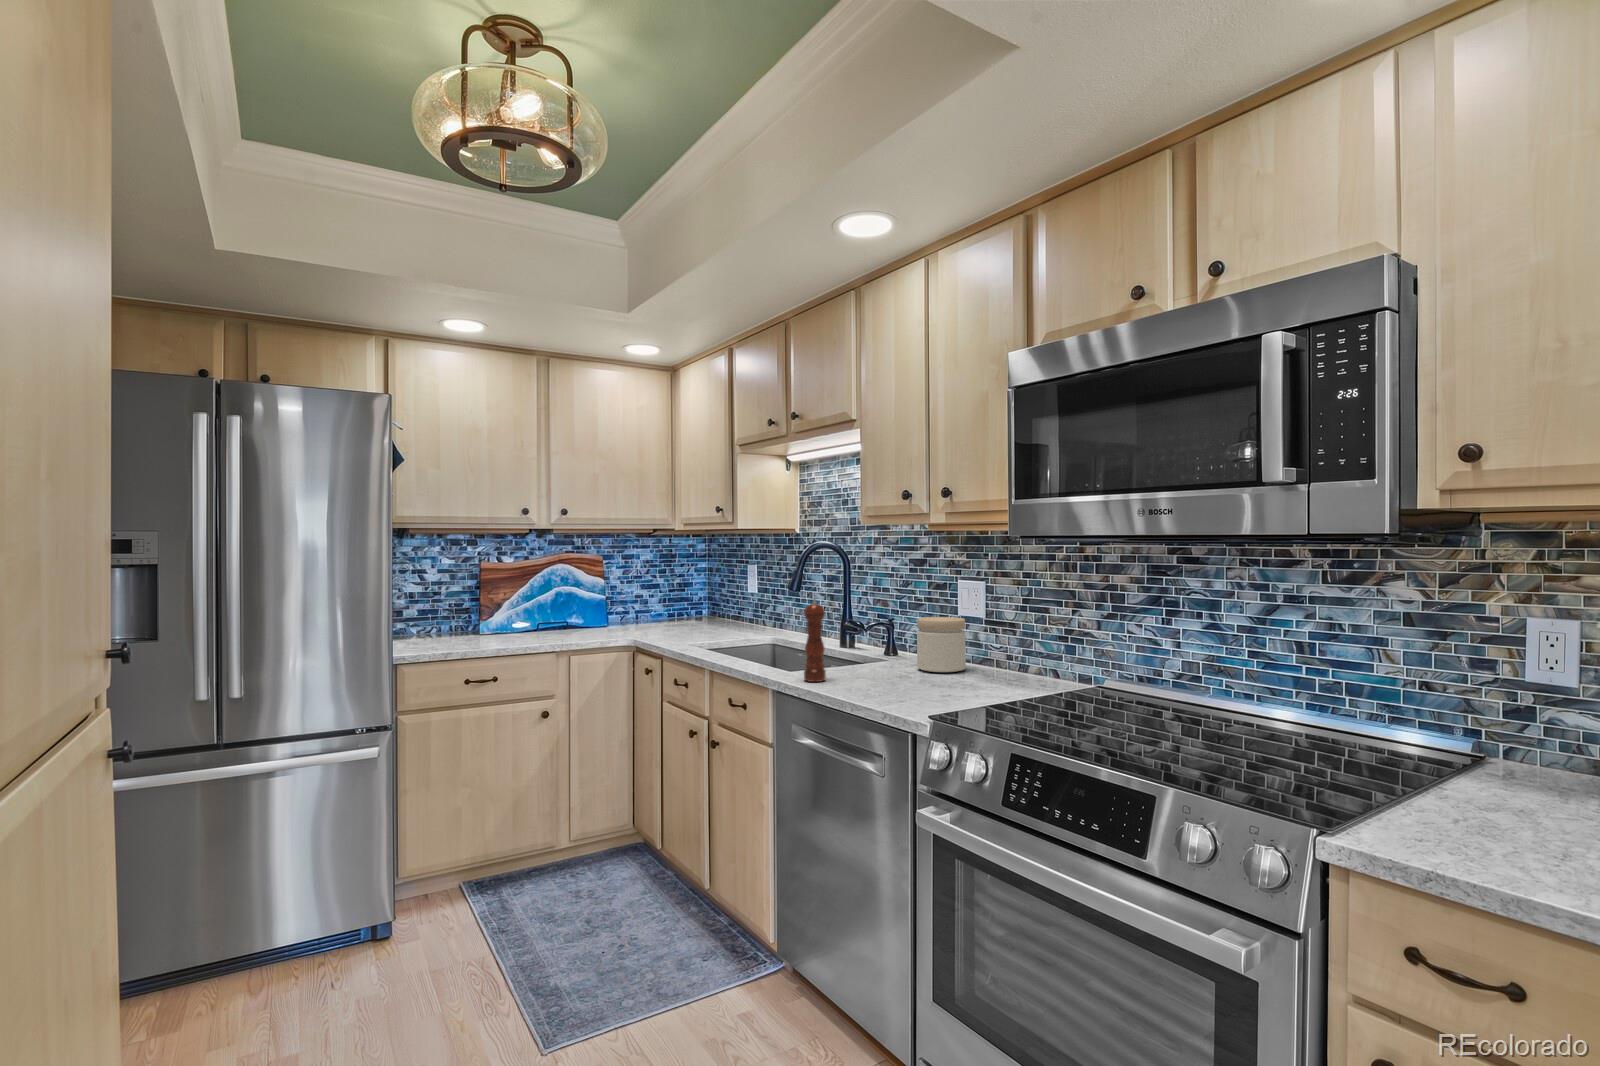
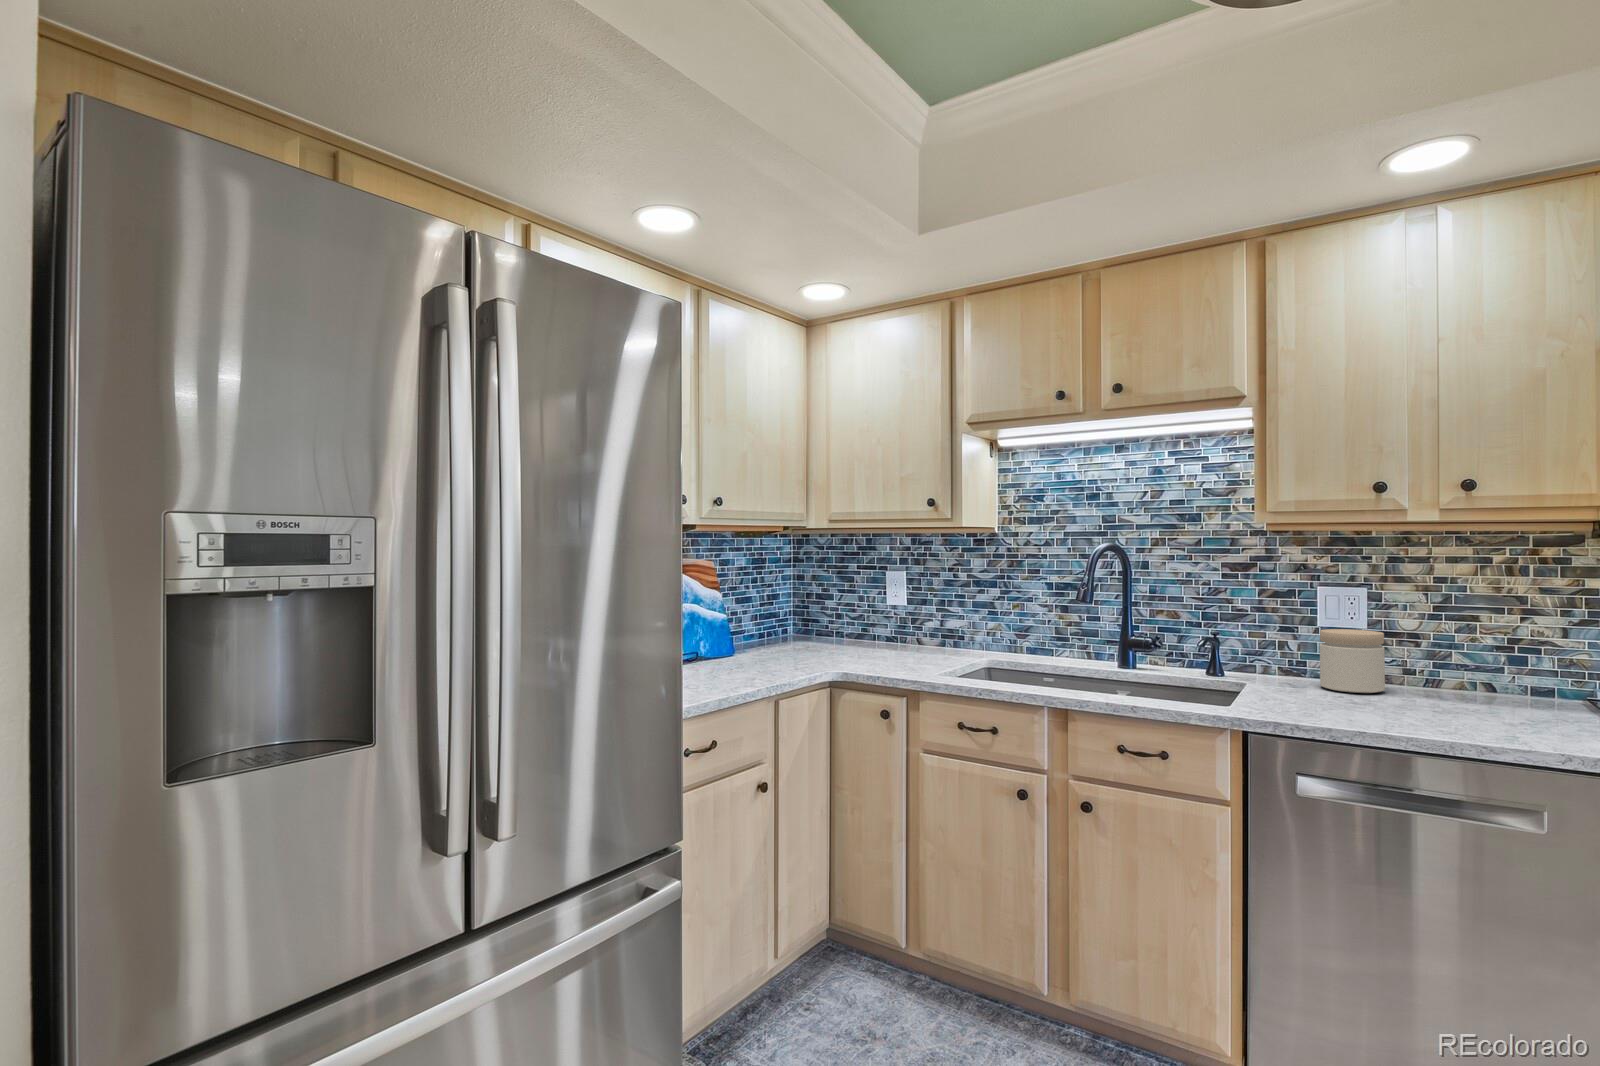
pepper mill: present [804,598,826,682] -> none [1286,612,1317,716]

